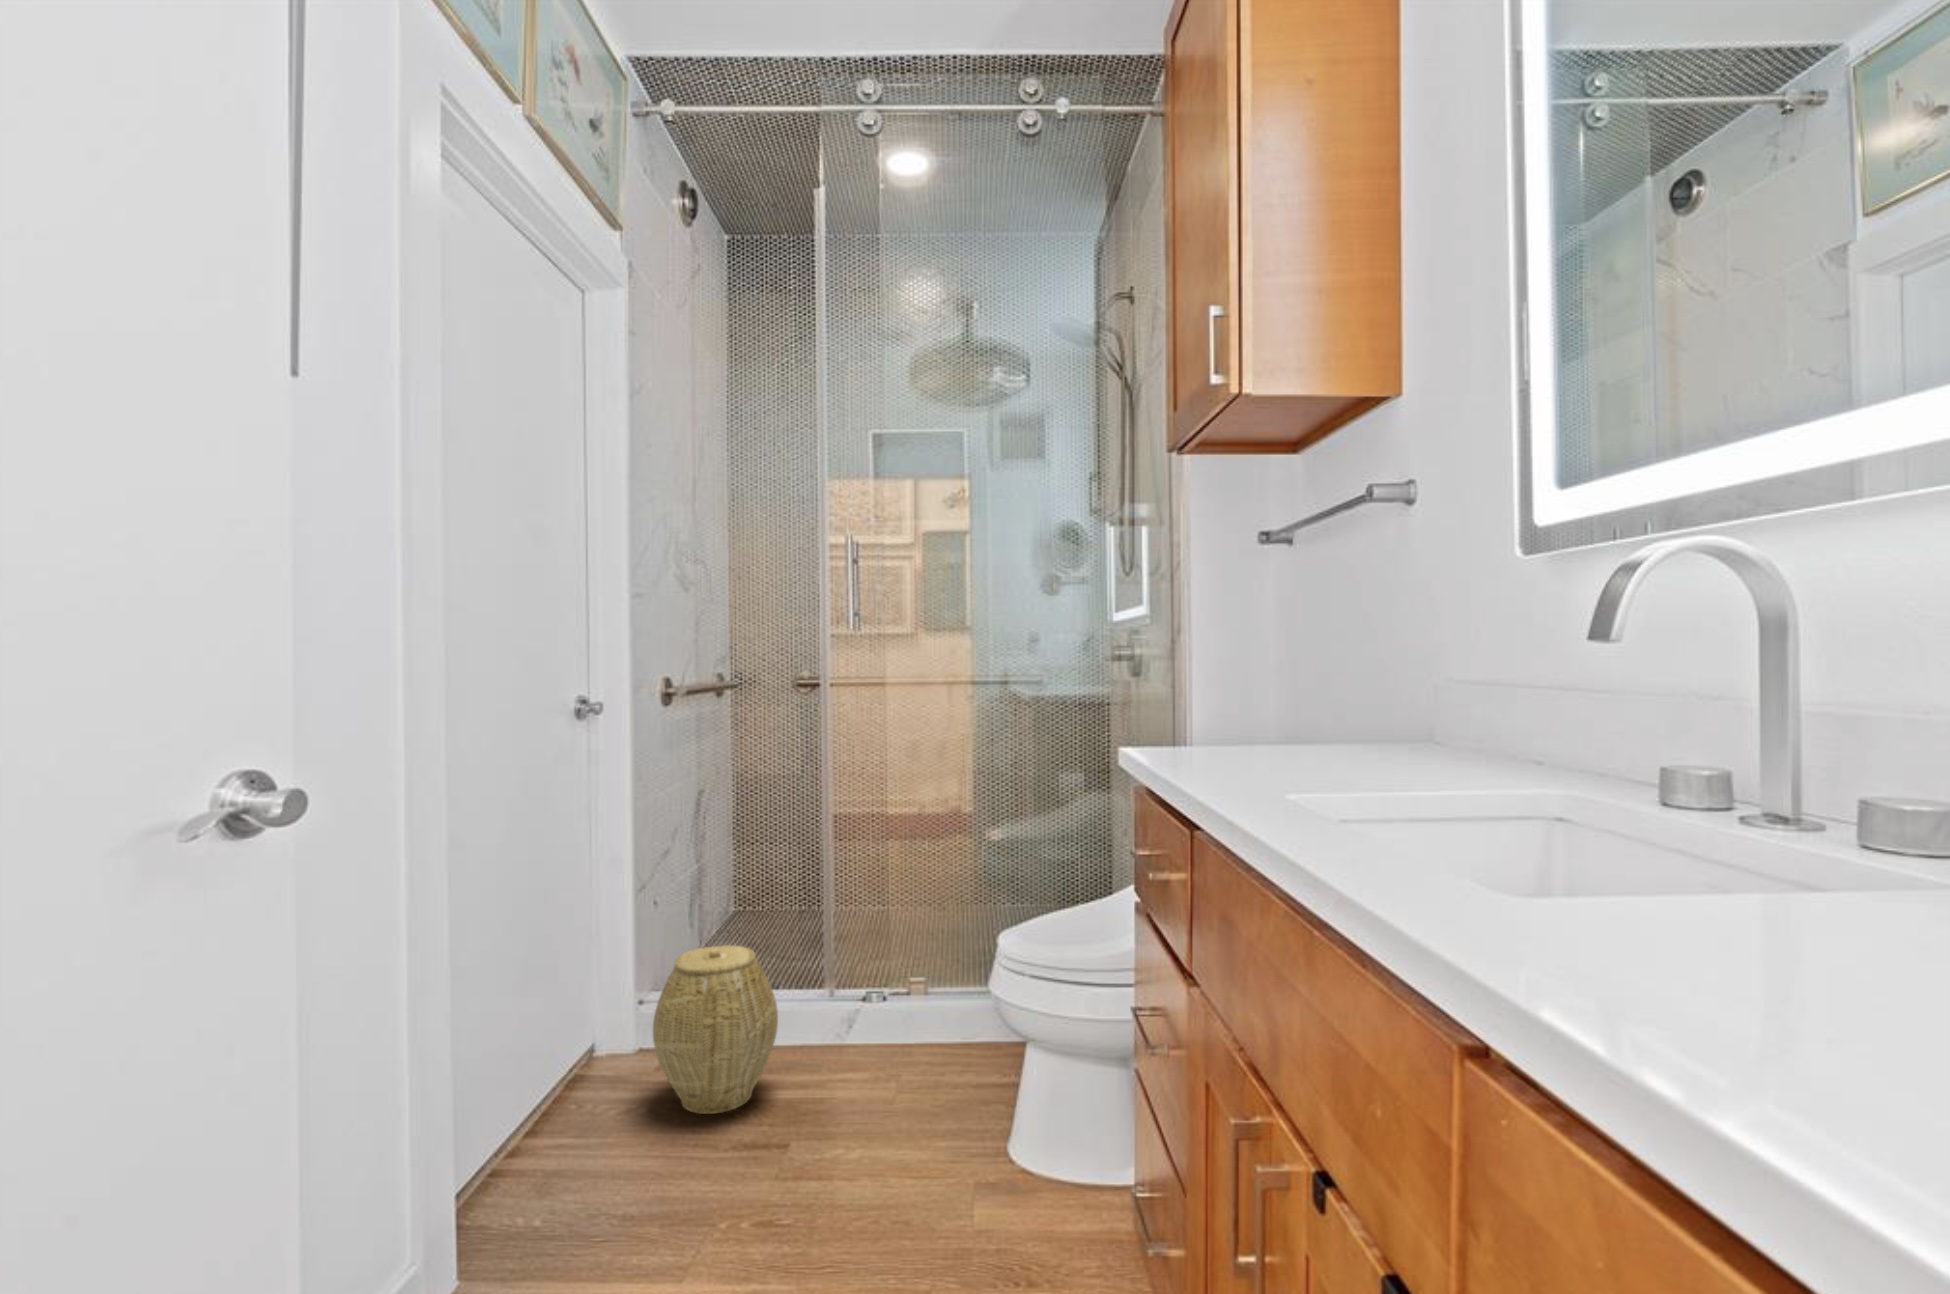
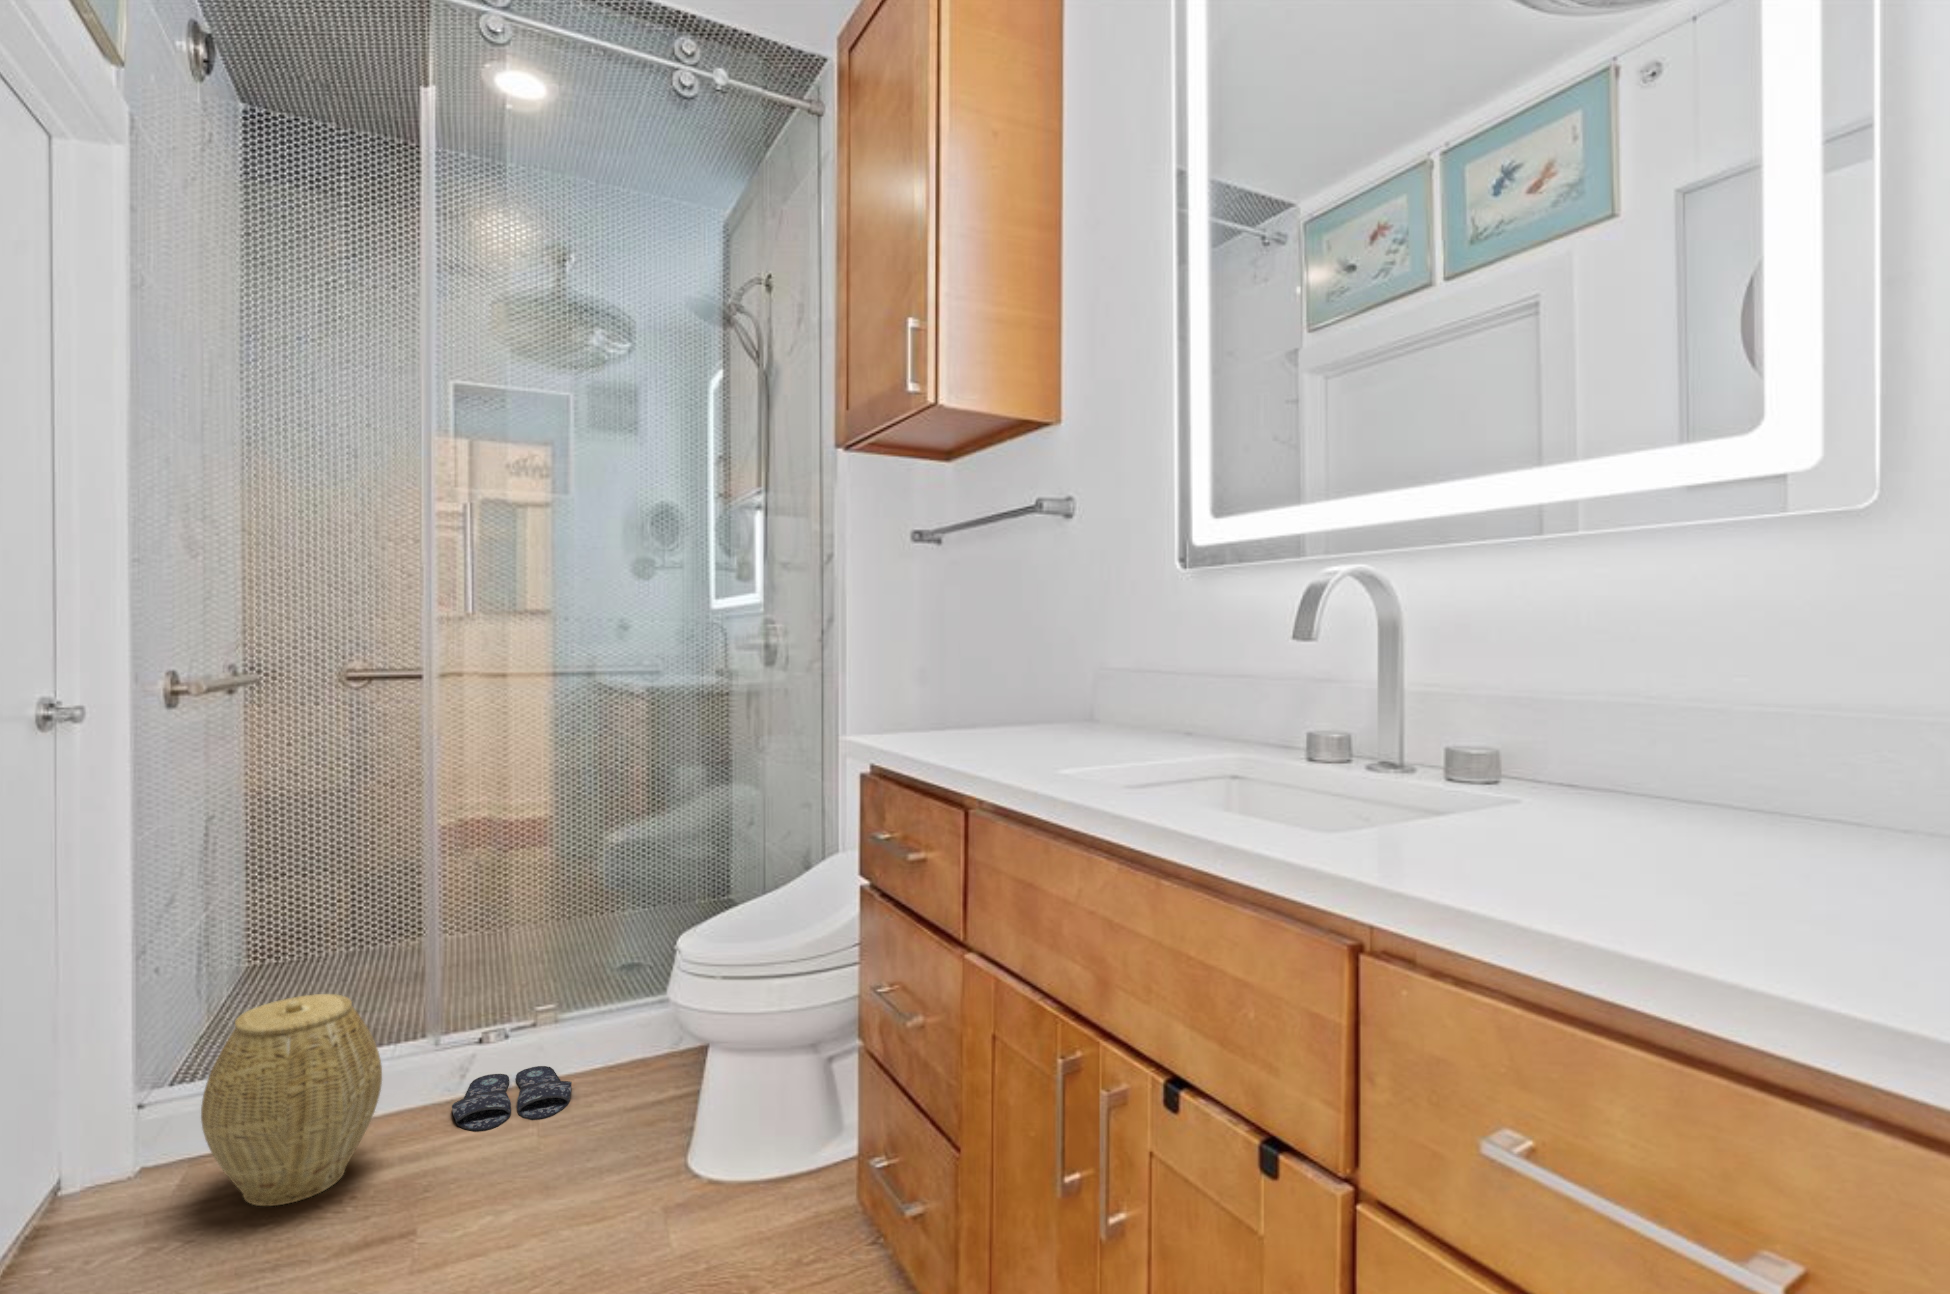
slippers: none [837,1035,935,1085] -> present [452,1066,572,1131]

